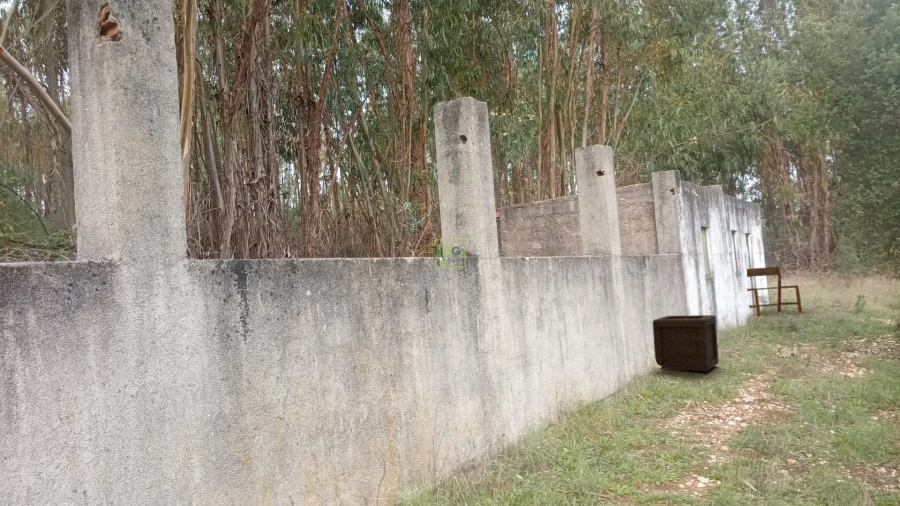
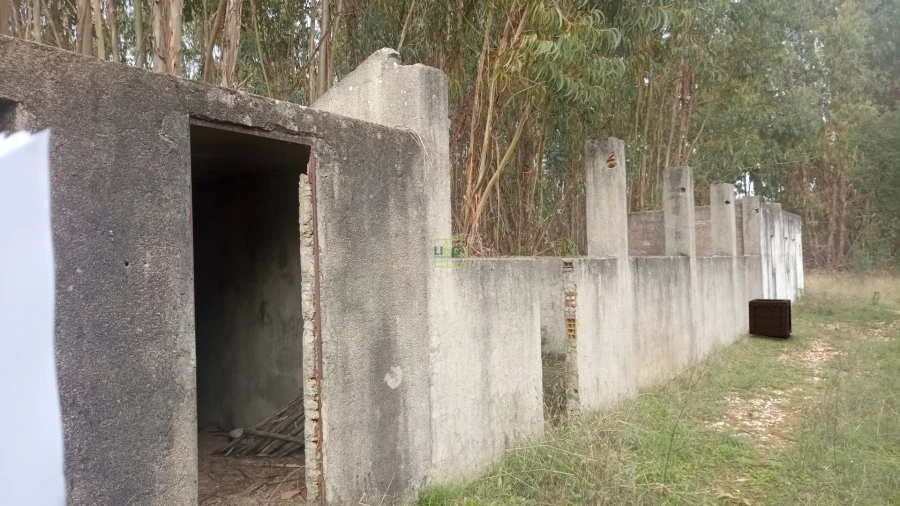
bench: present [747,266,802,316] -> none [785,266,834,303]

